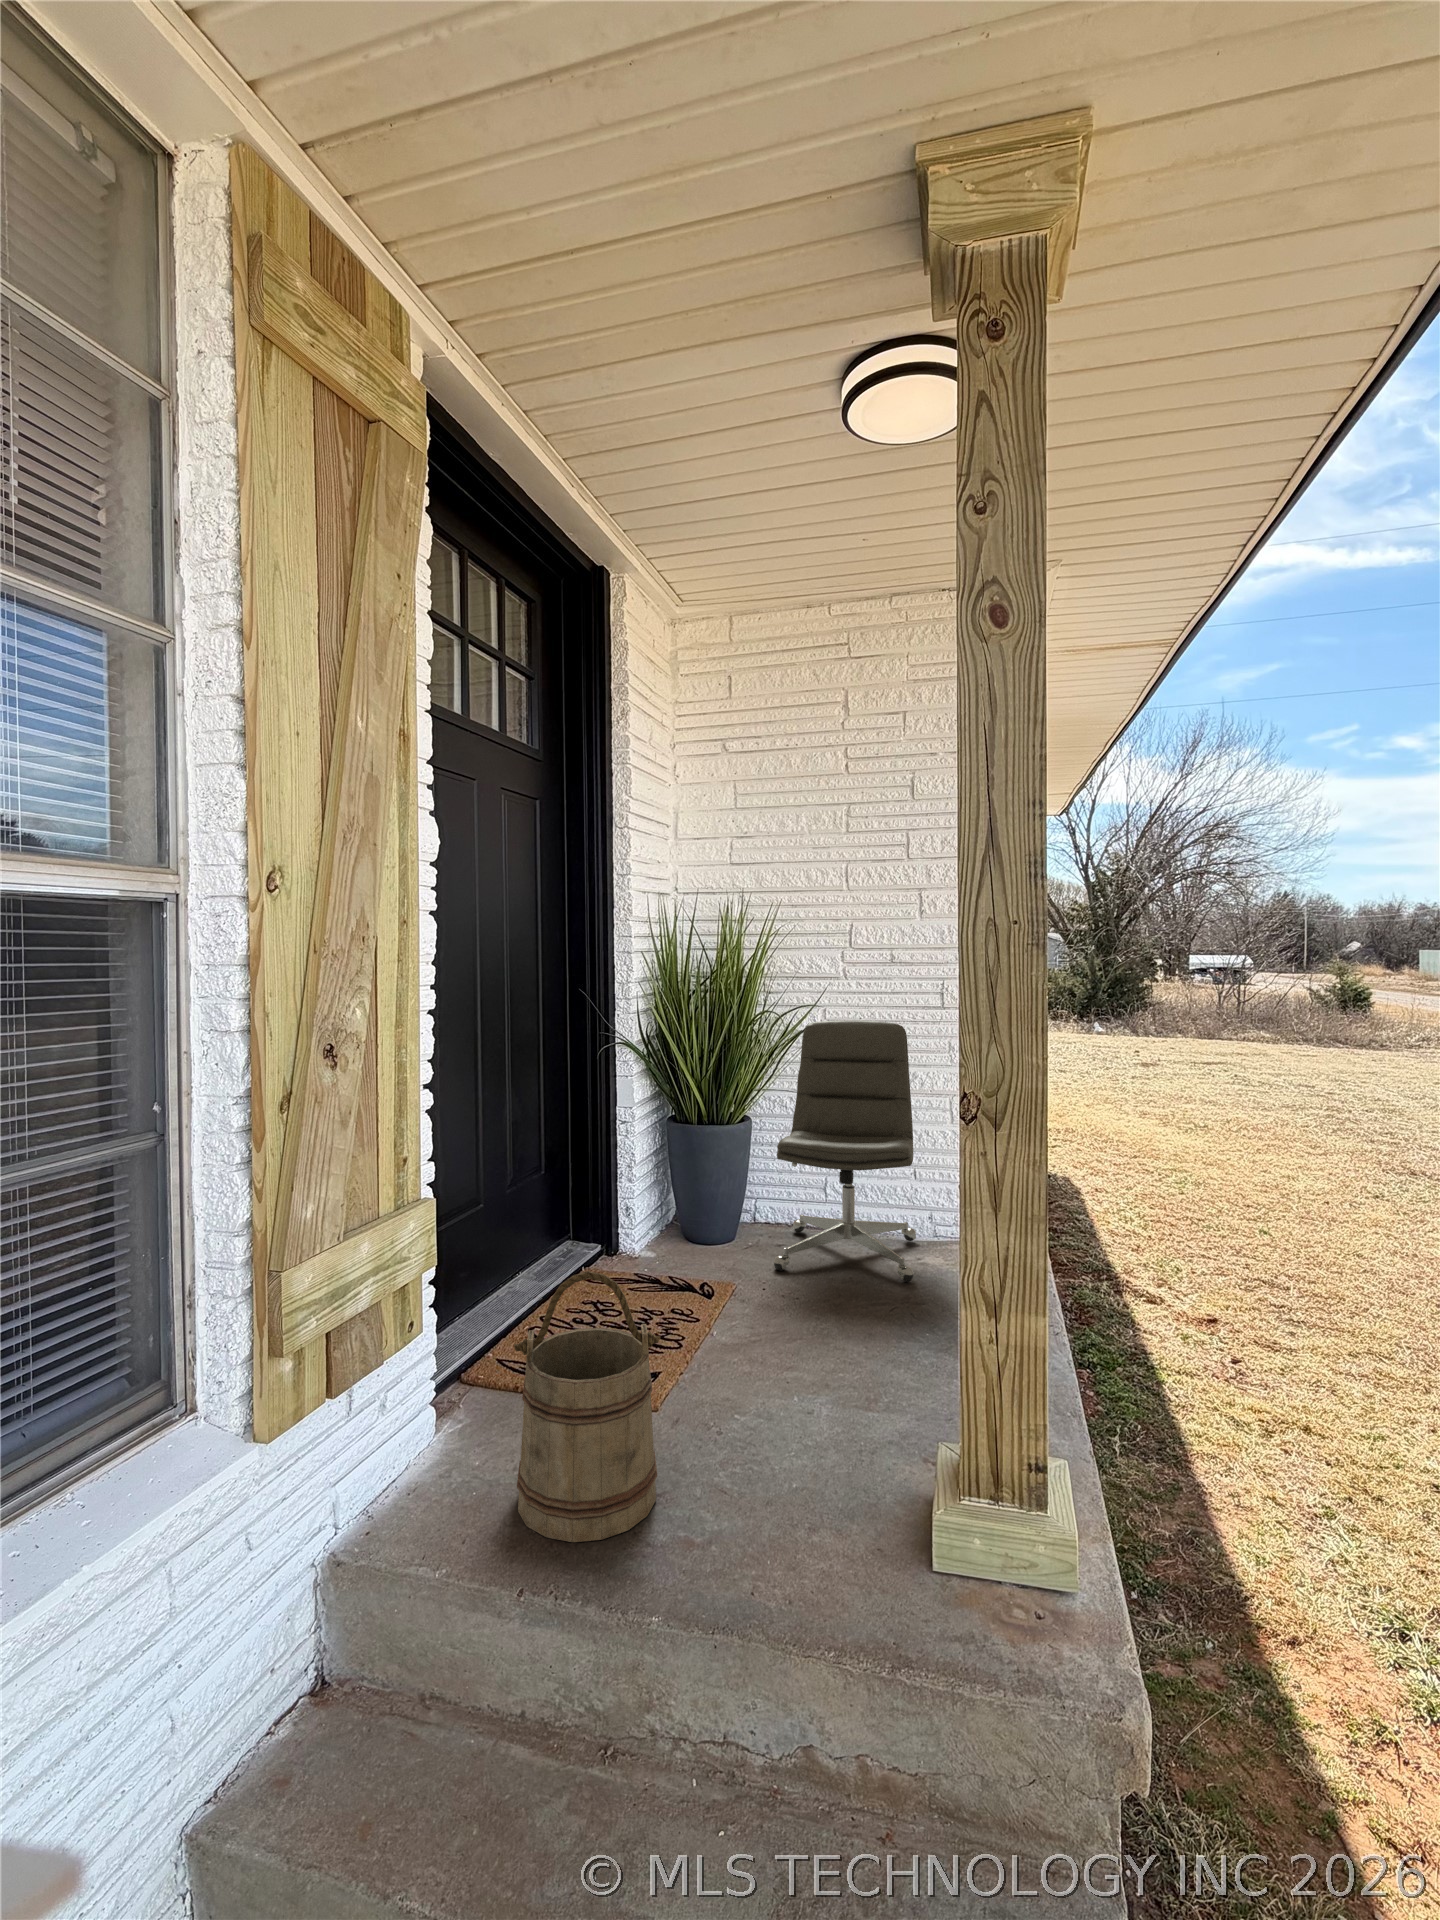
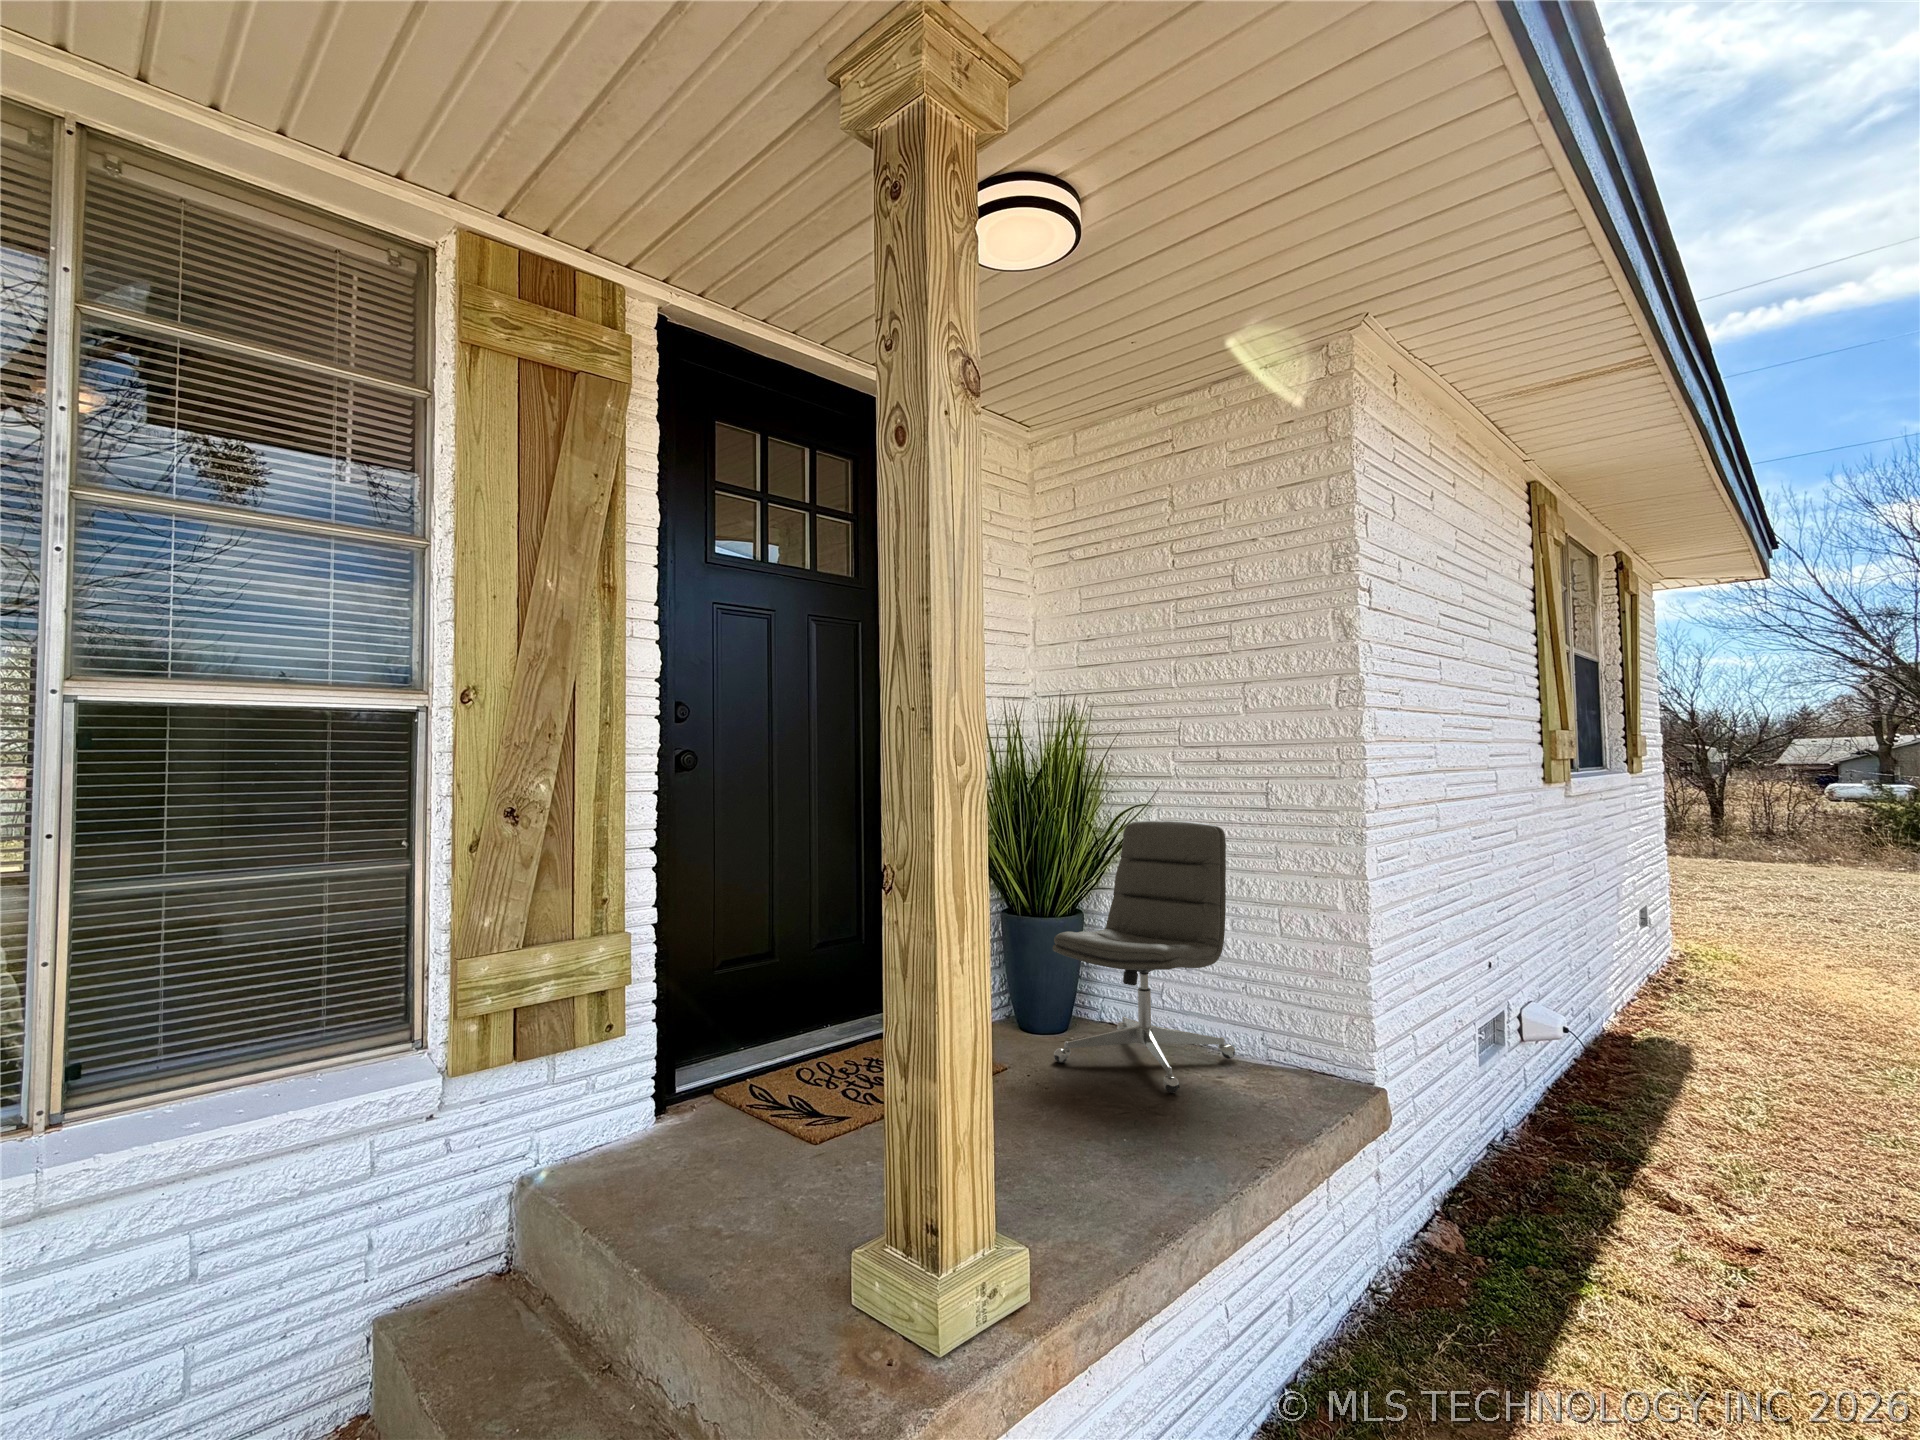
bucket: present [514,1271,660,1542] -> none [626,1000,746,1217]

